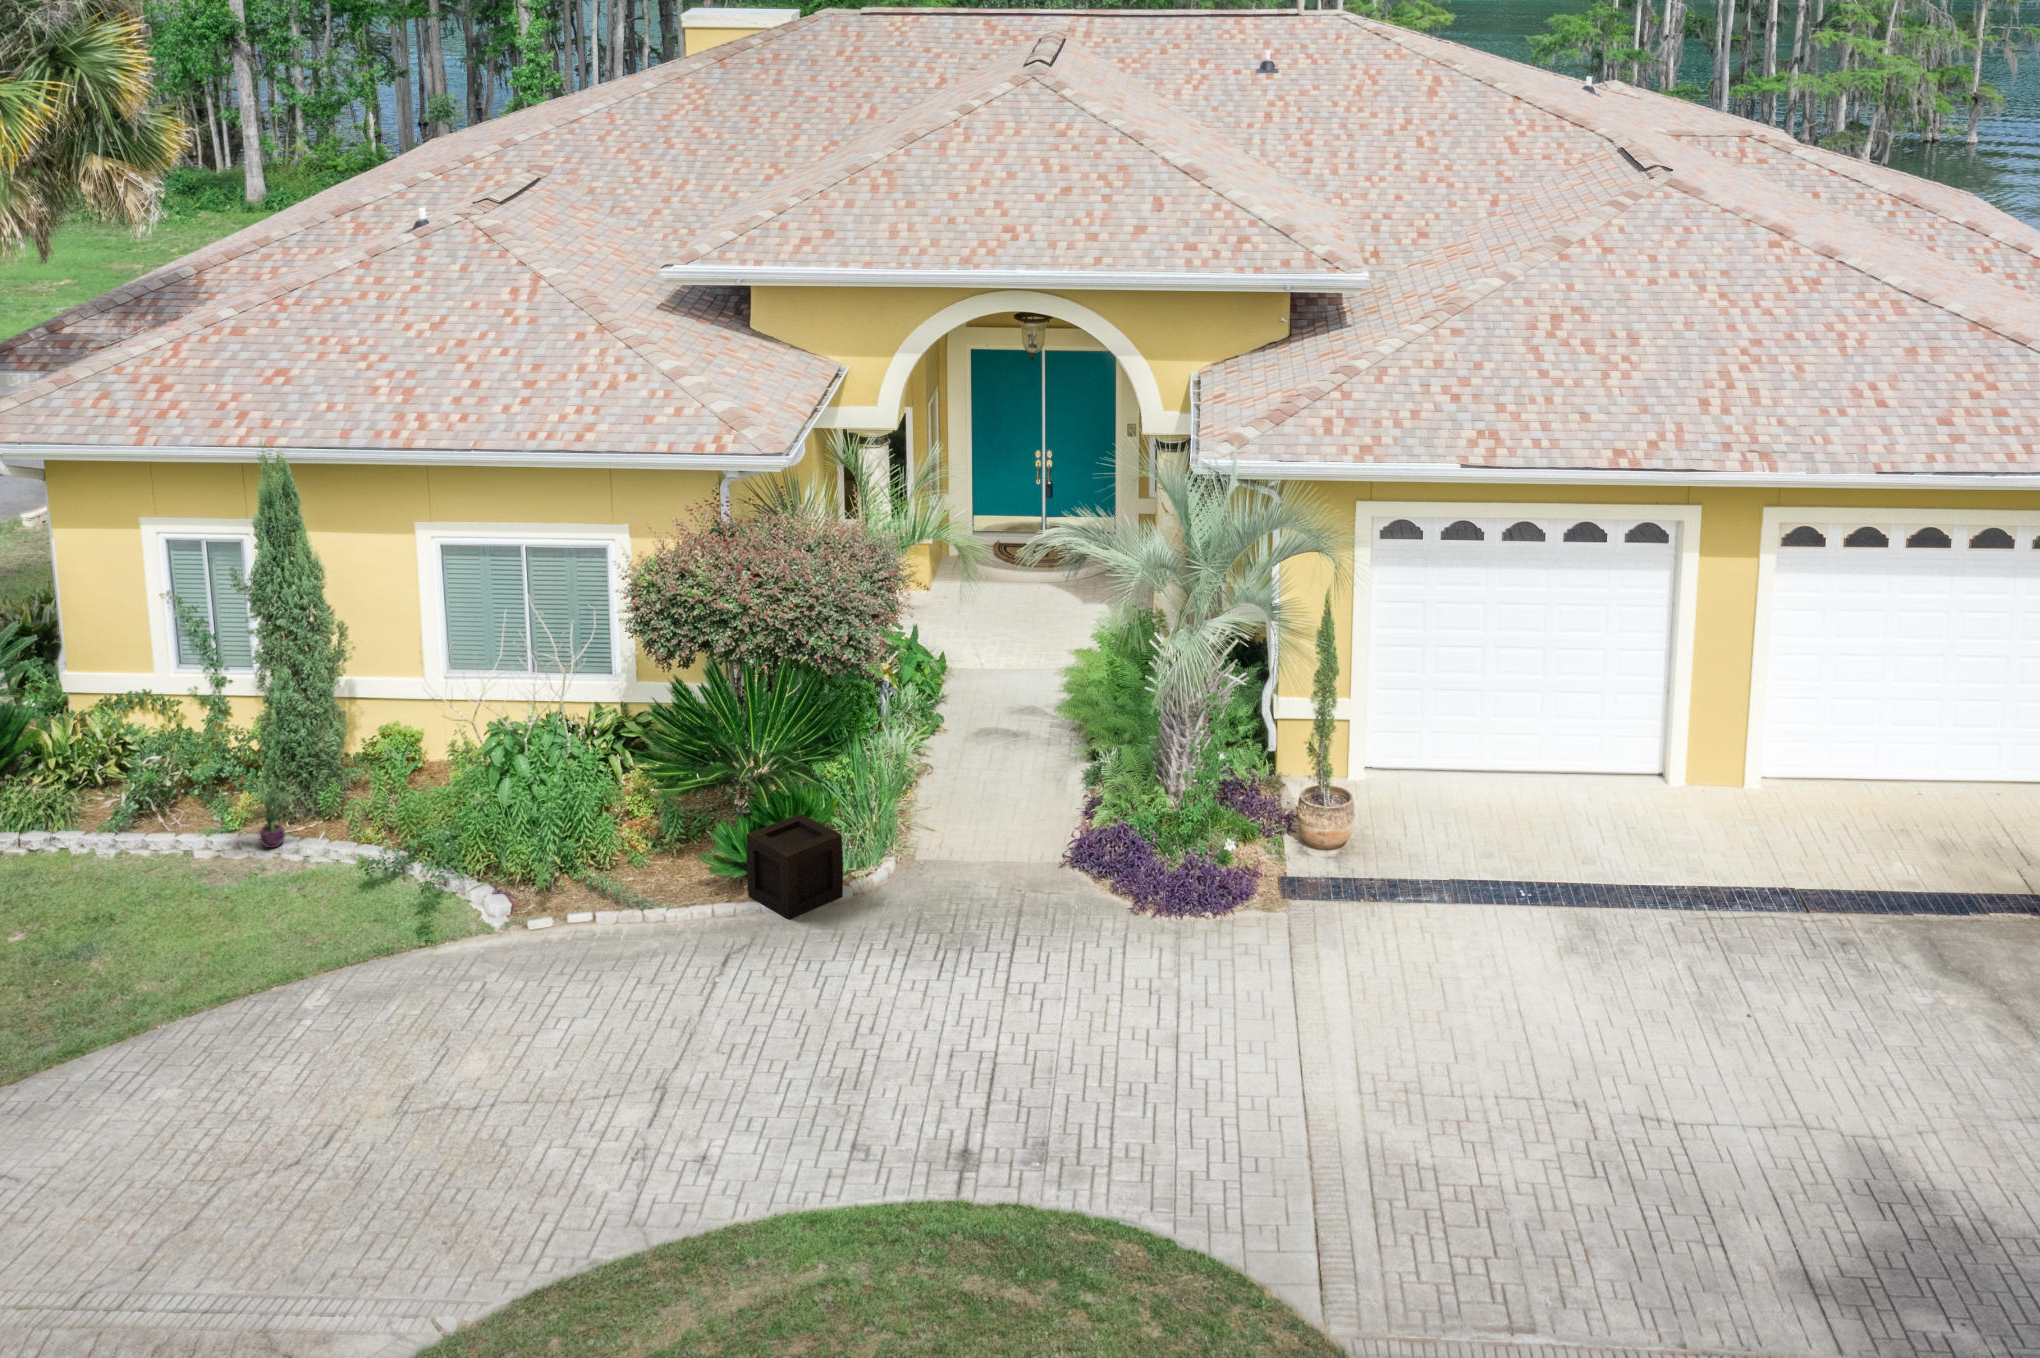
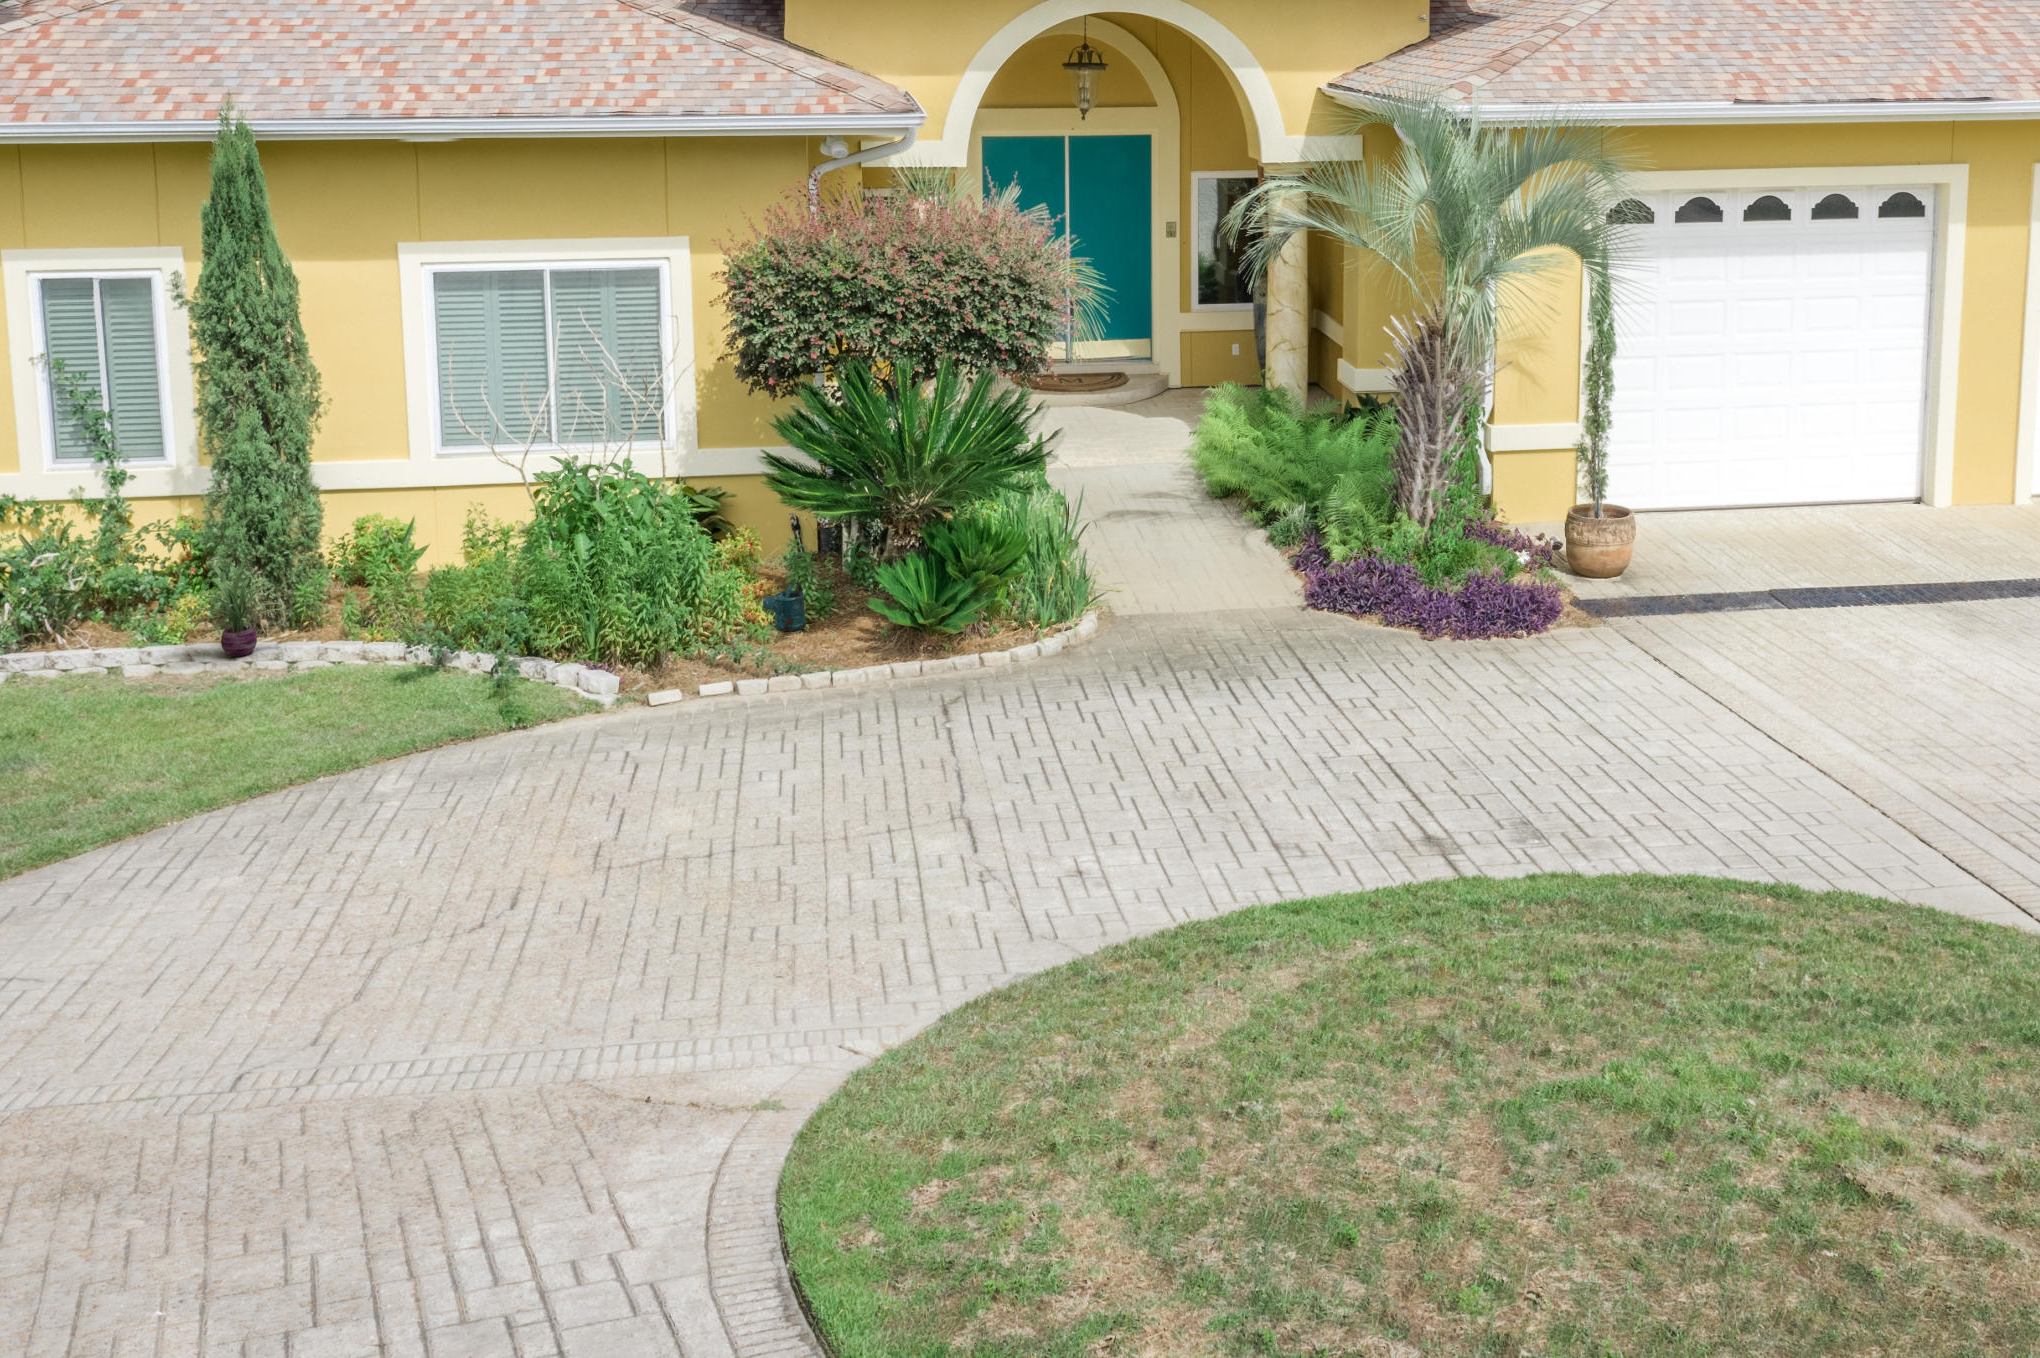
wooden crate: present [747,814,843,919] -> none [927,553,1052,673]
watering can: none [638,818,676,857] -> present [763,582,806,631]

